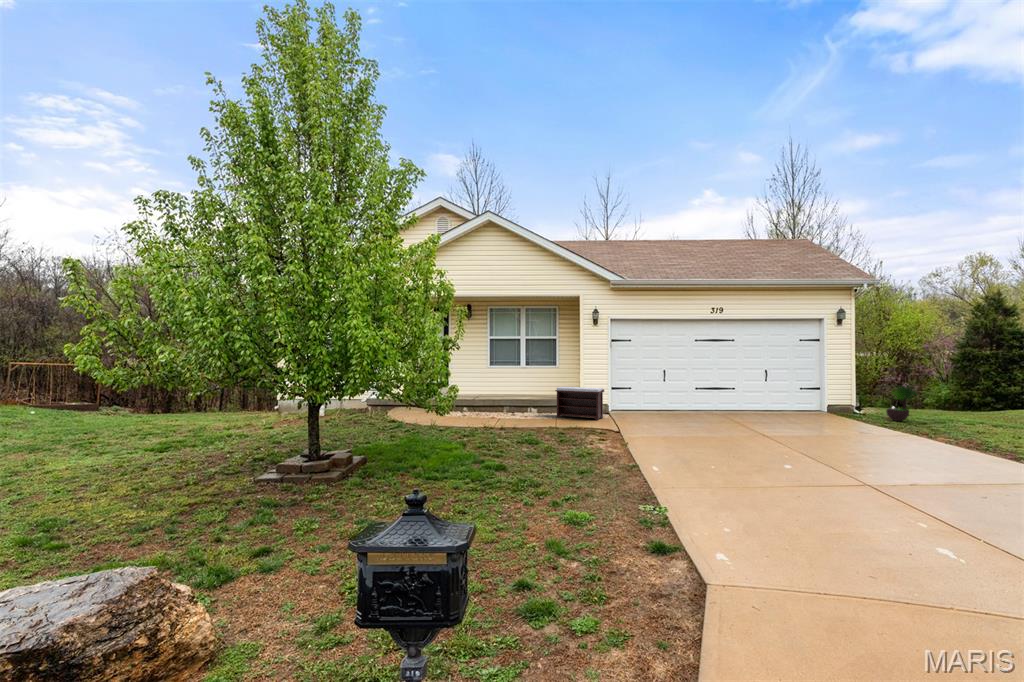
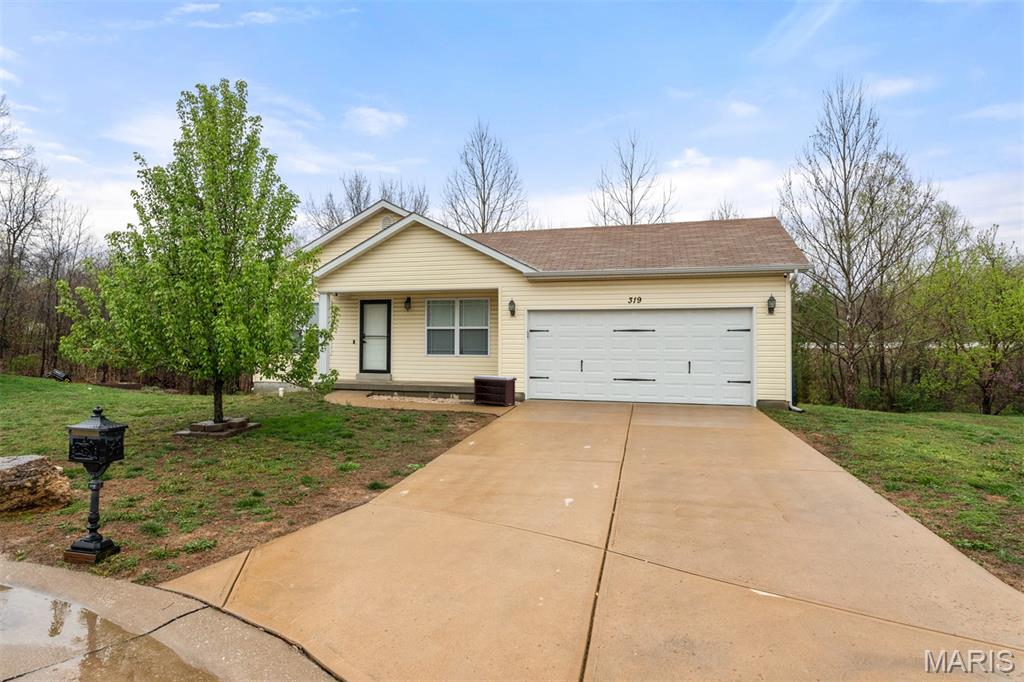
potted tree: present [886,386,915,421] -> none [794,374,820,412]

